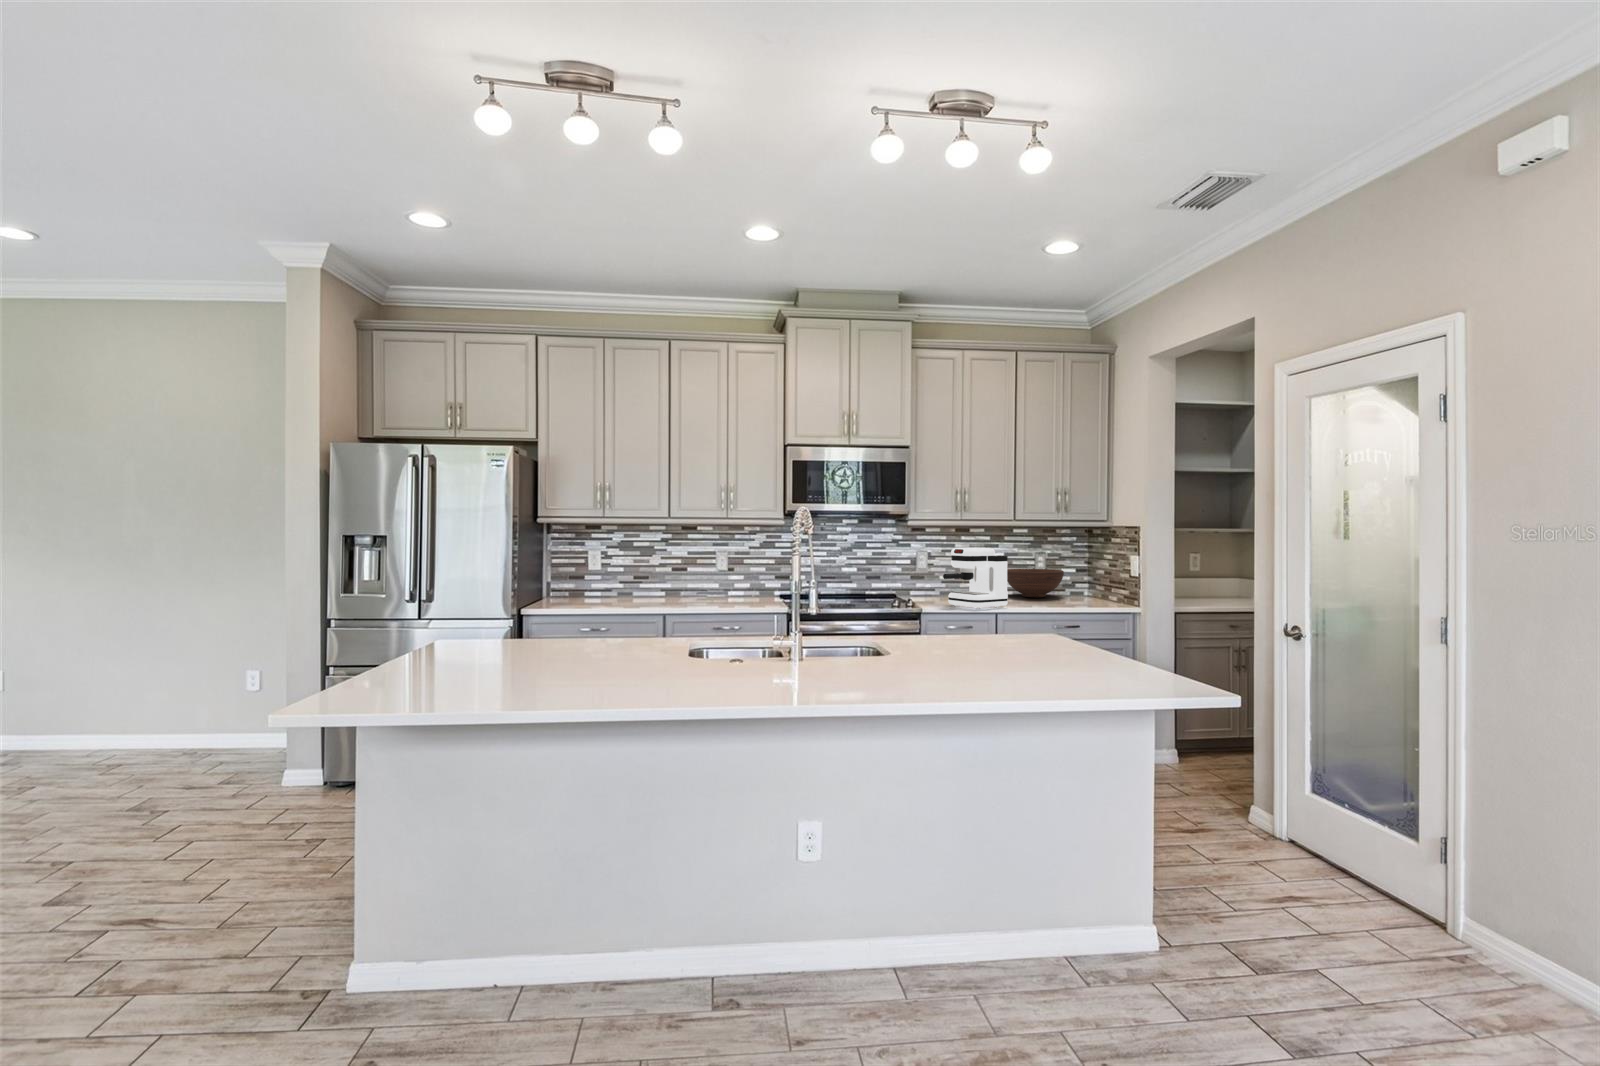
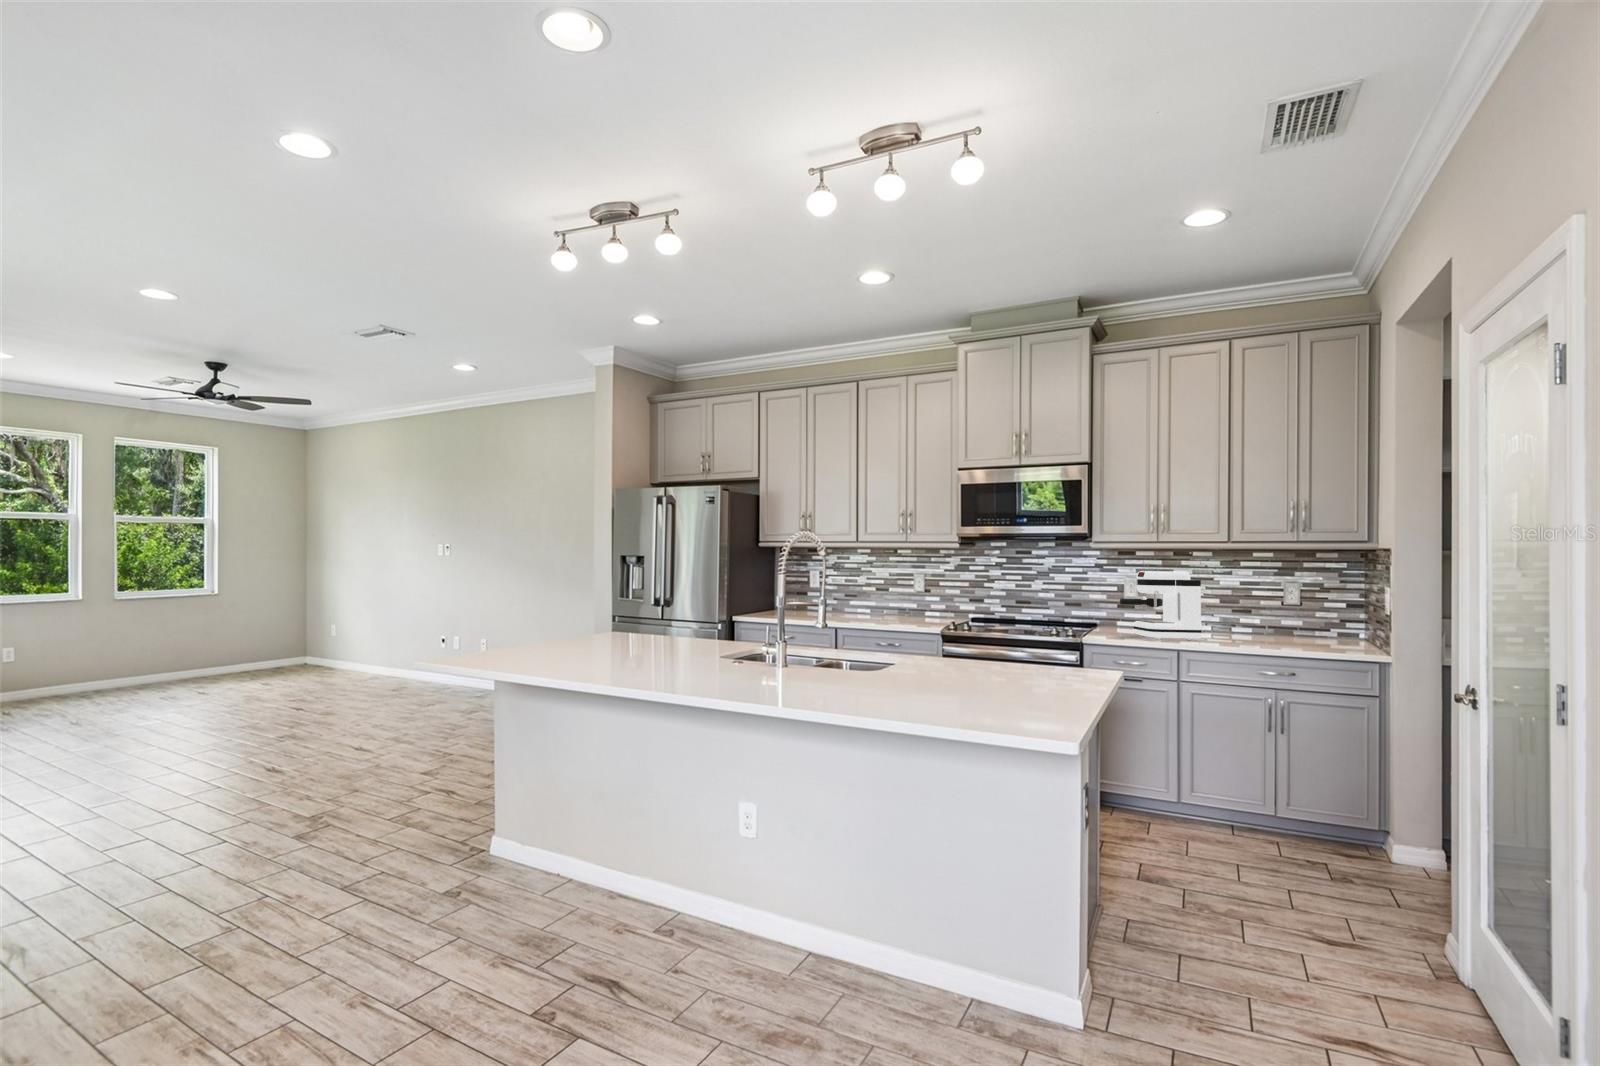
fruit bowl: present [1007,569,1064,598] -> none [1231,600,1312,635]

